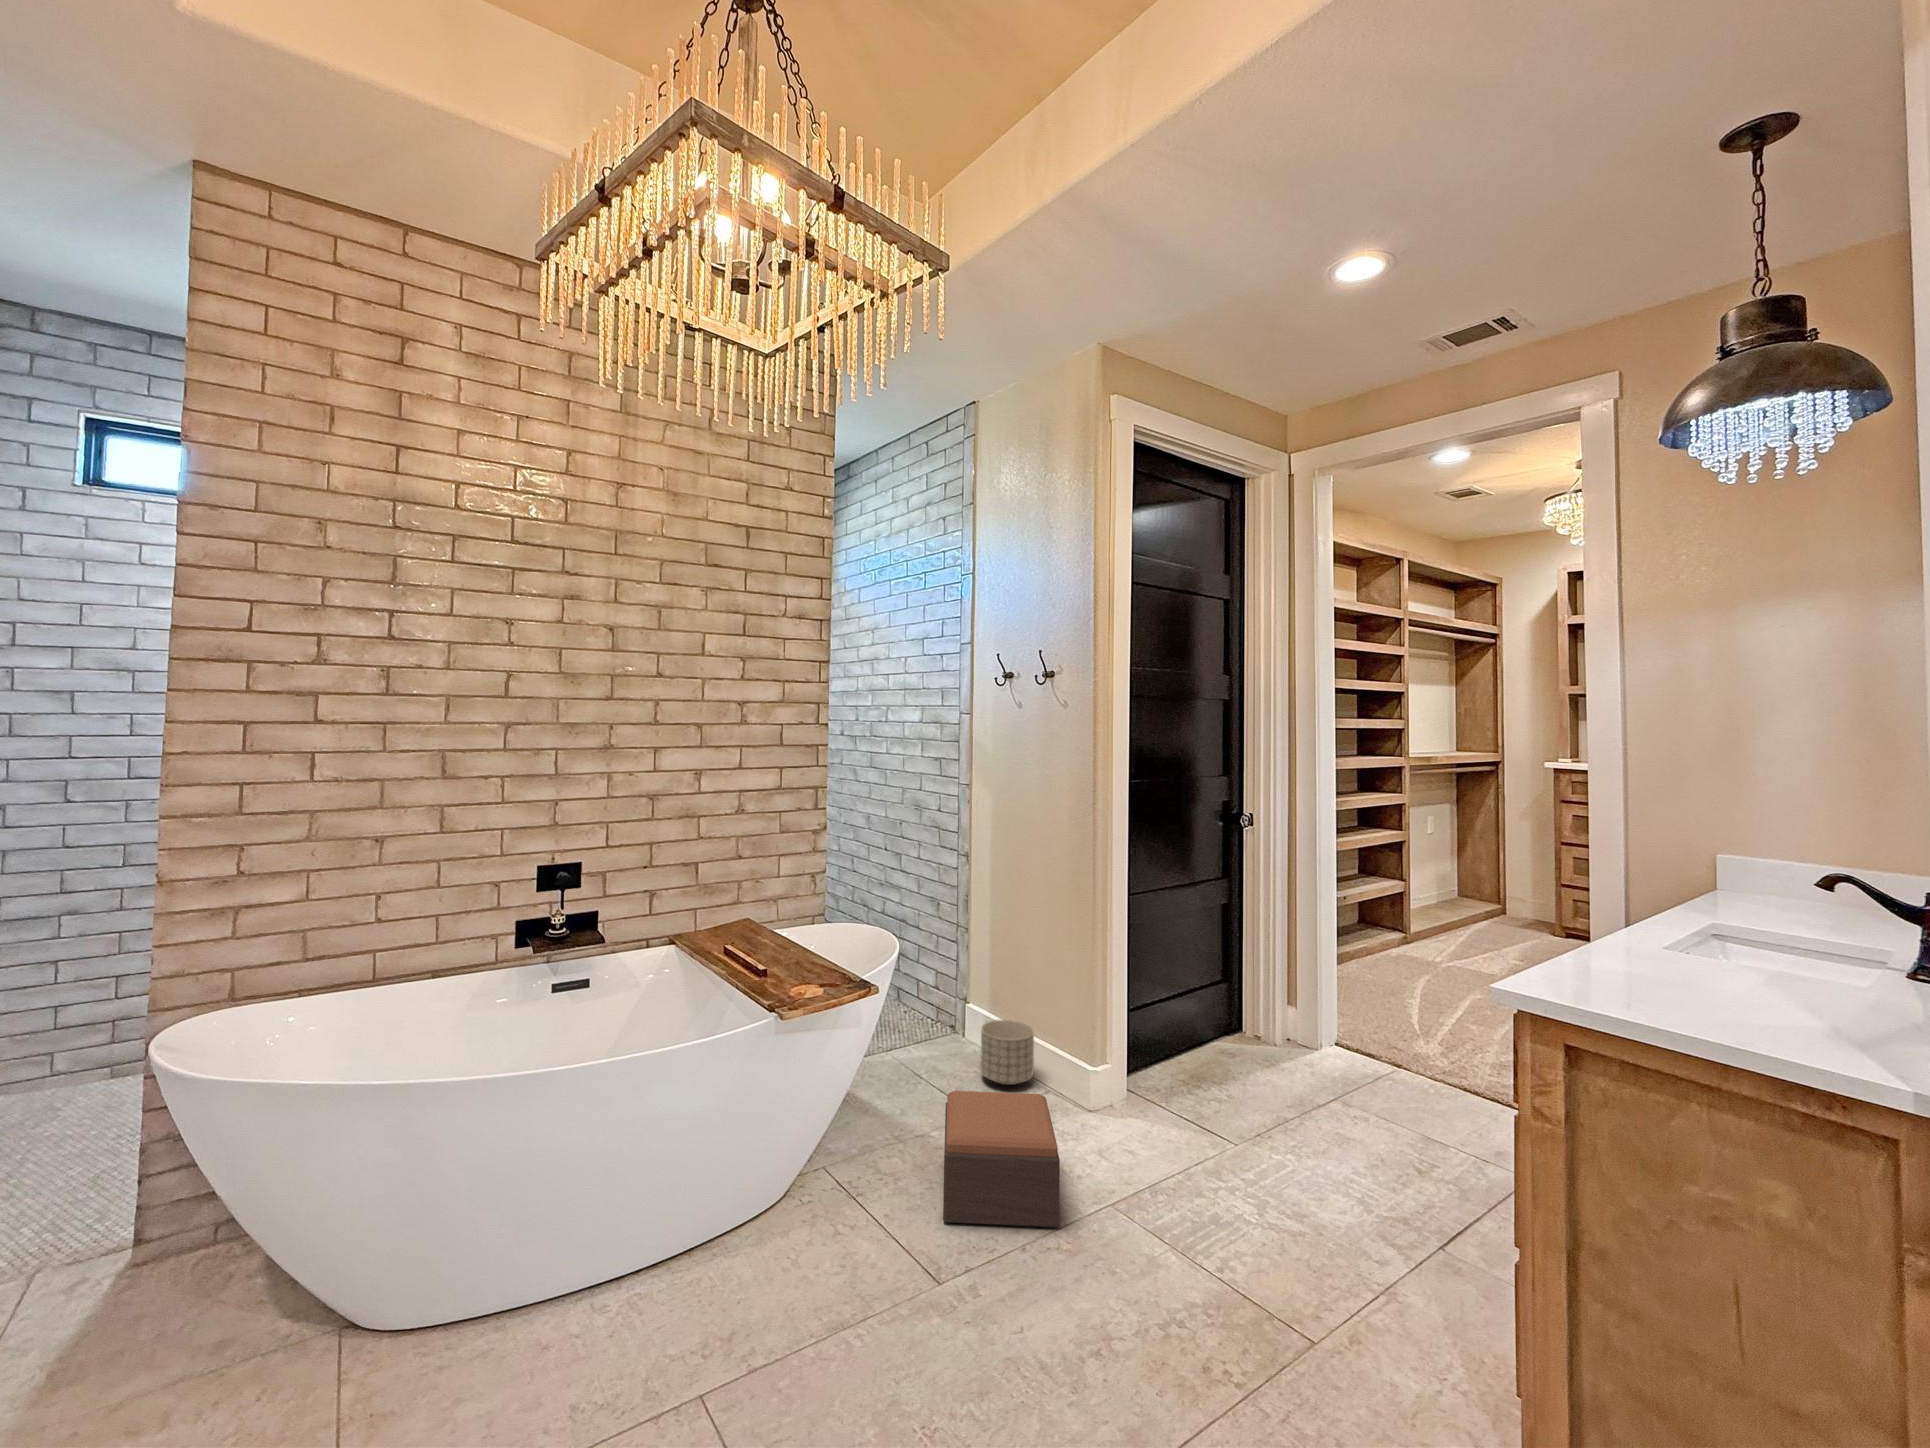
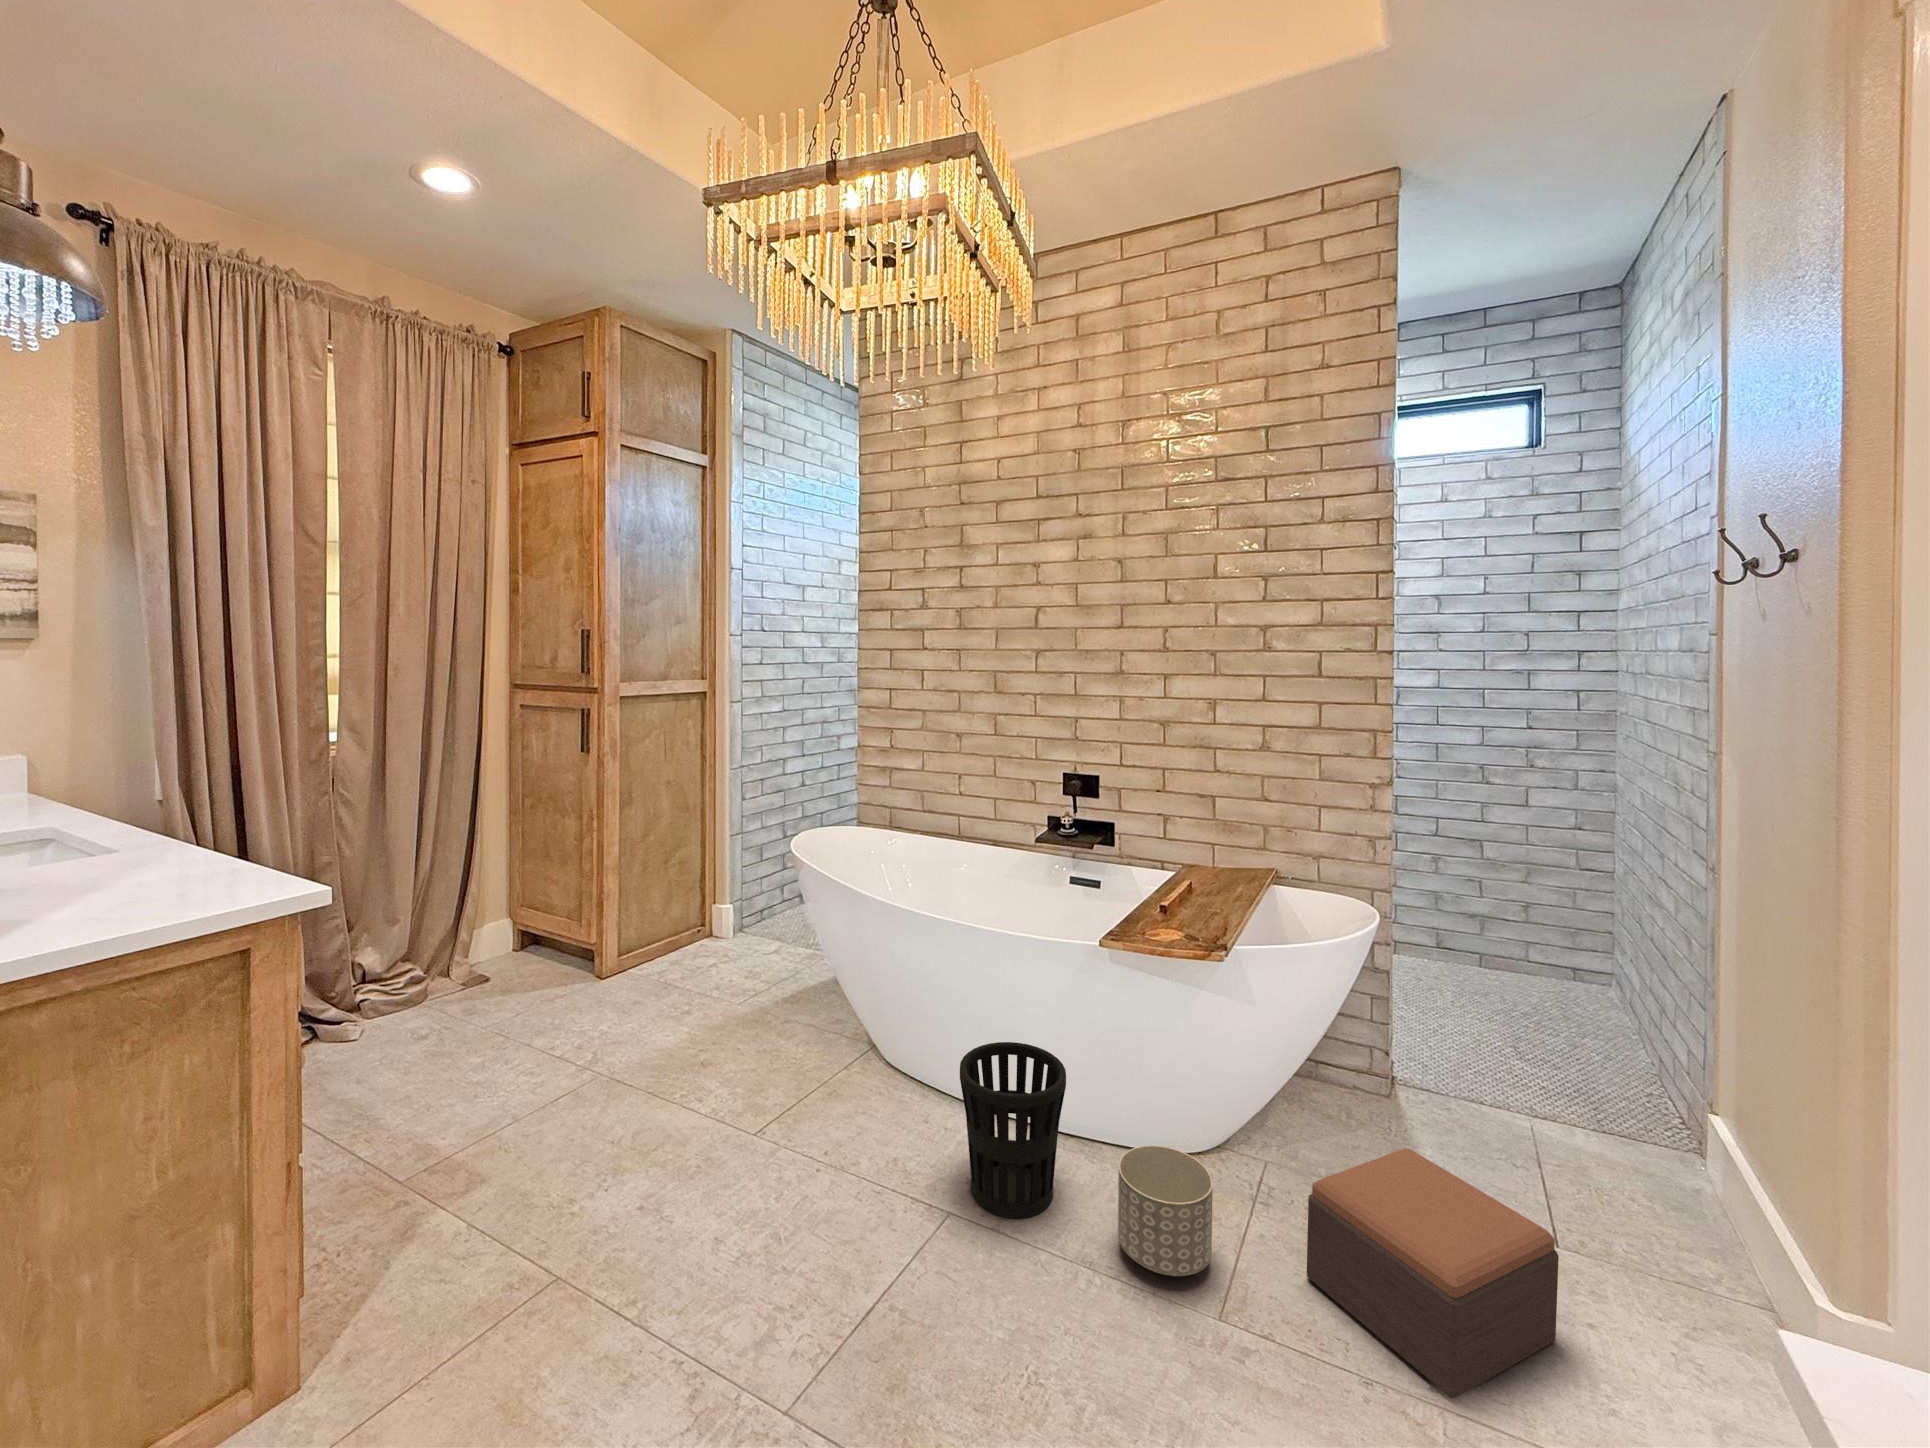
planter: present [981,1020,1034,1085] -> present [1118,1145,1213,1276]
wastebasket: none [656,1160,778,1372] -> present [960,1042,1066,1218]

